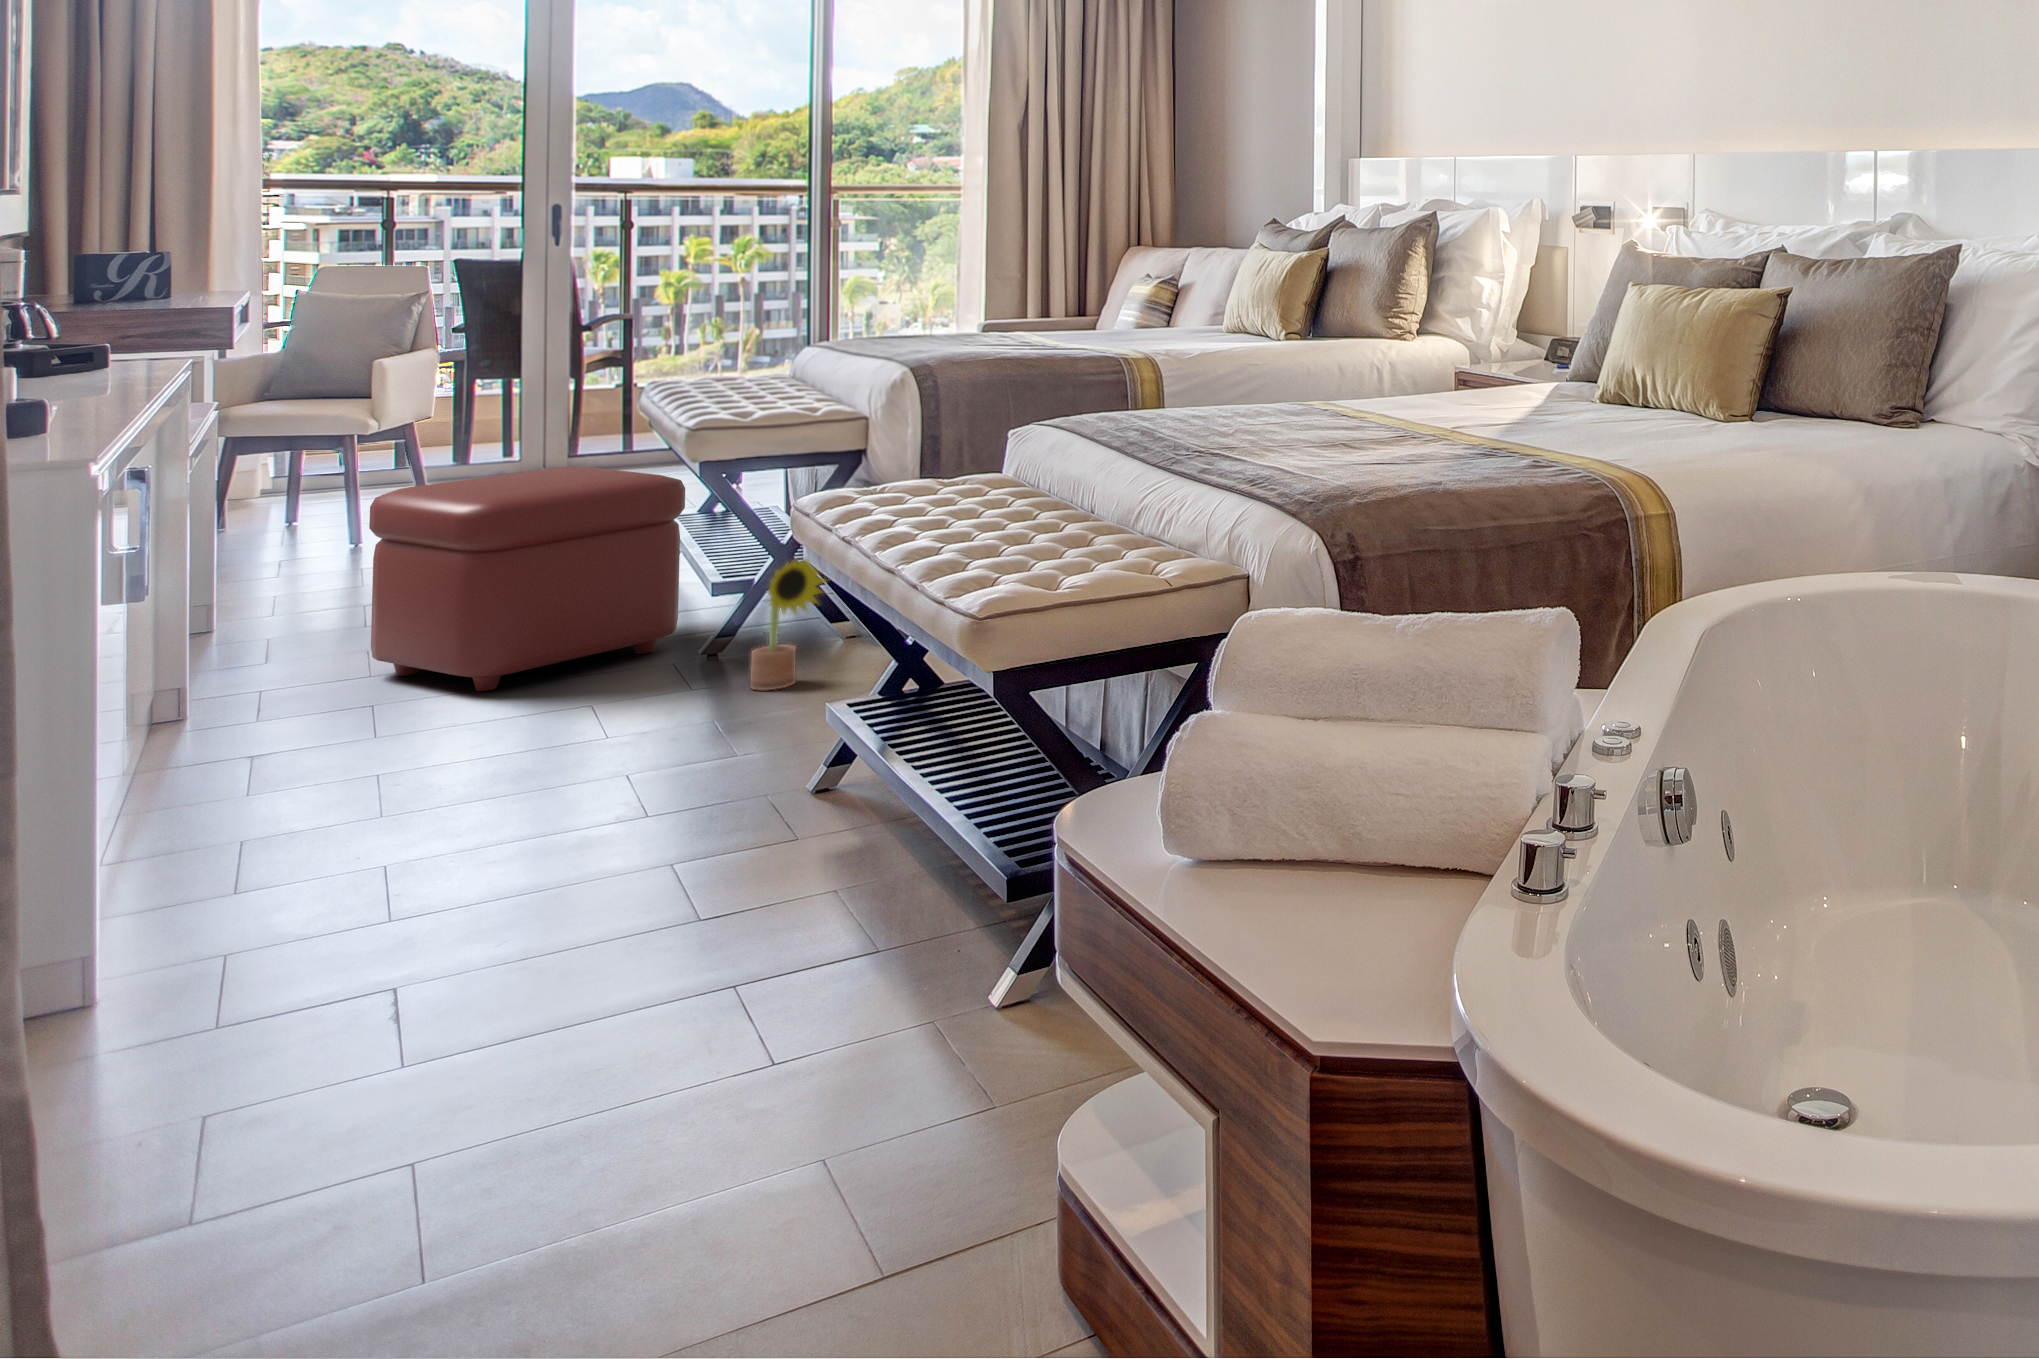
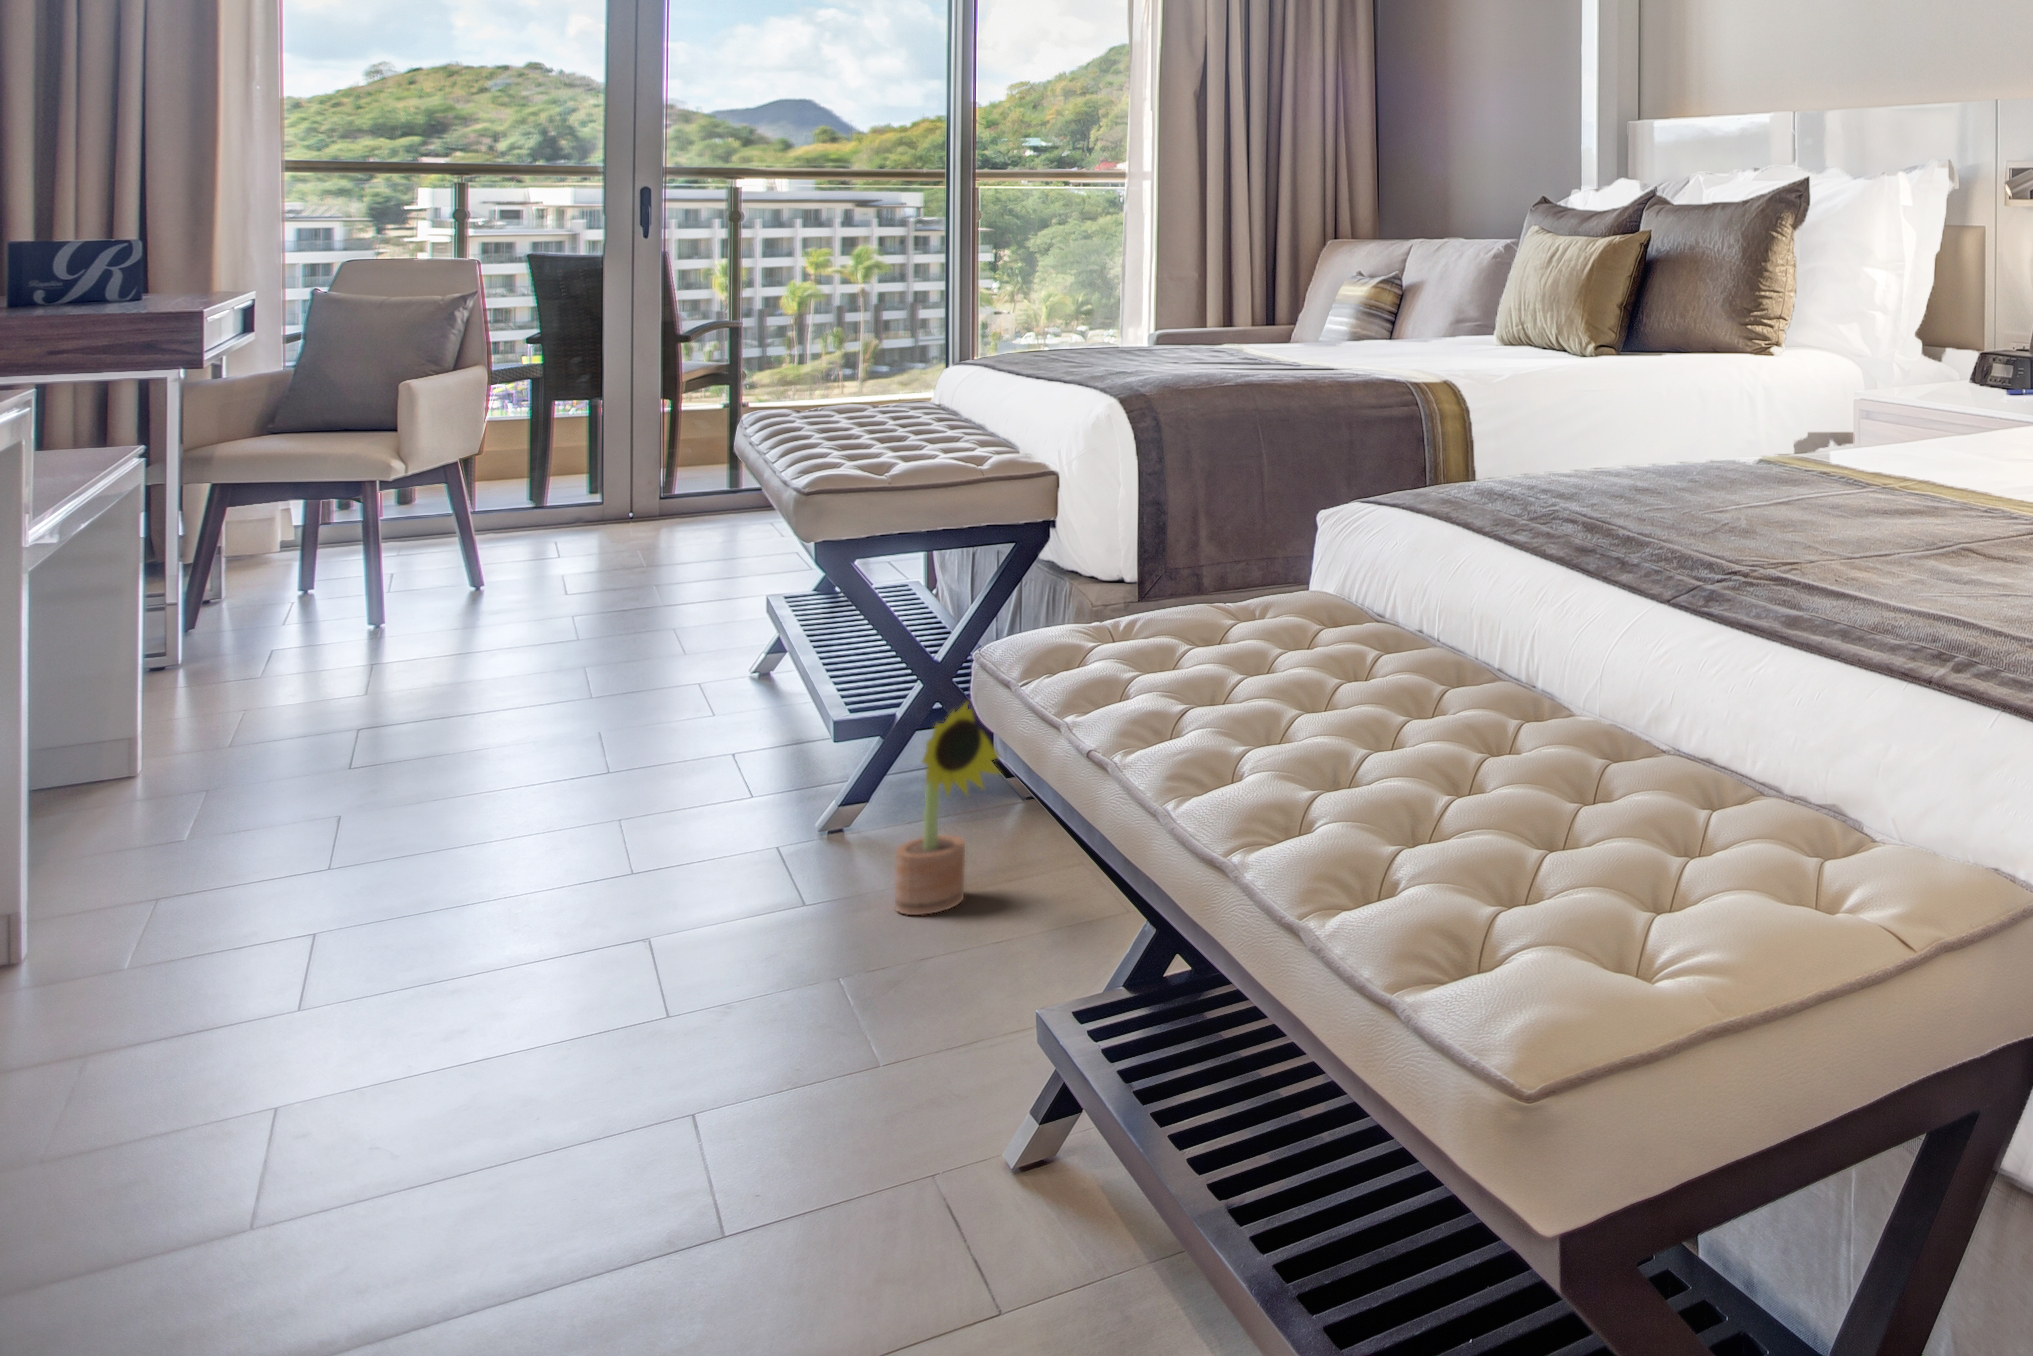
ottoman: present [369,466,685,691] -> none [325,545,797,913]

